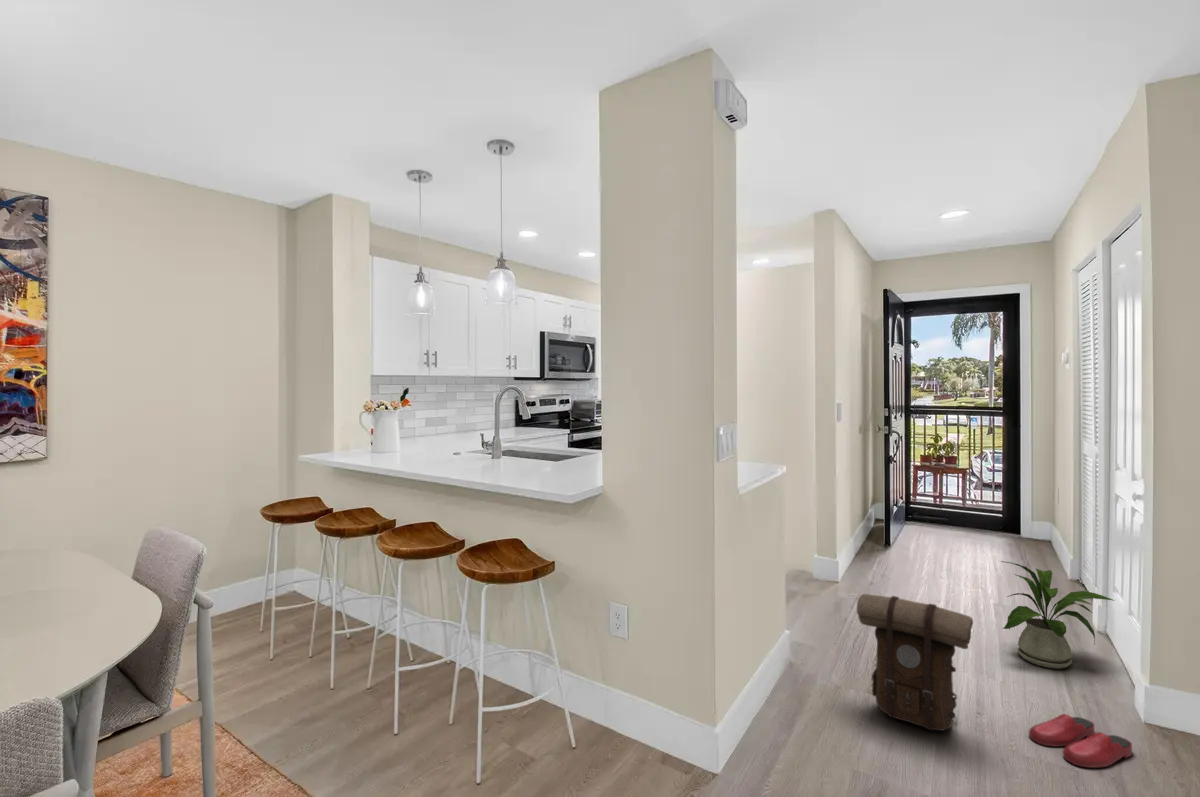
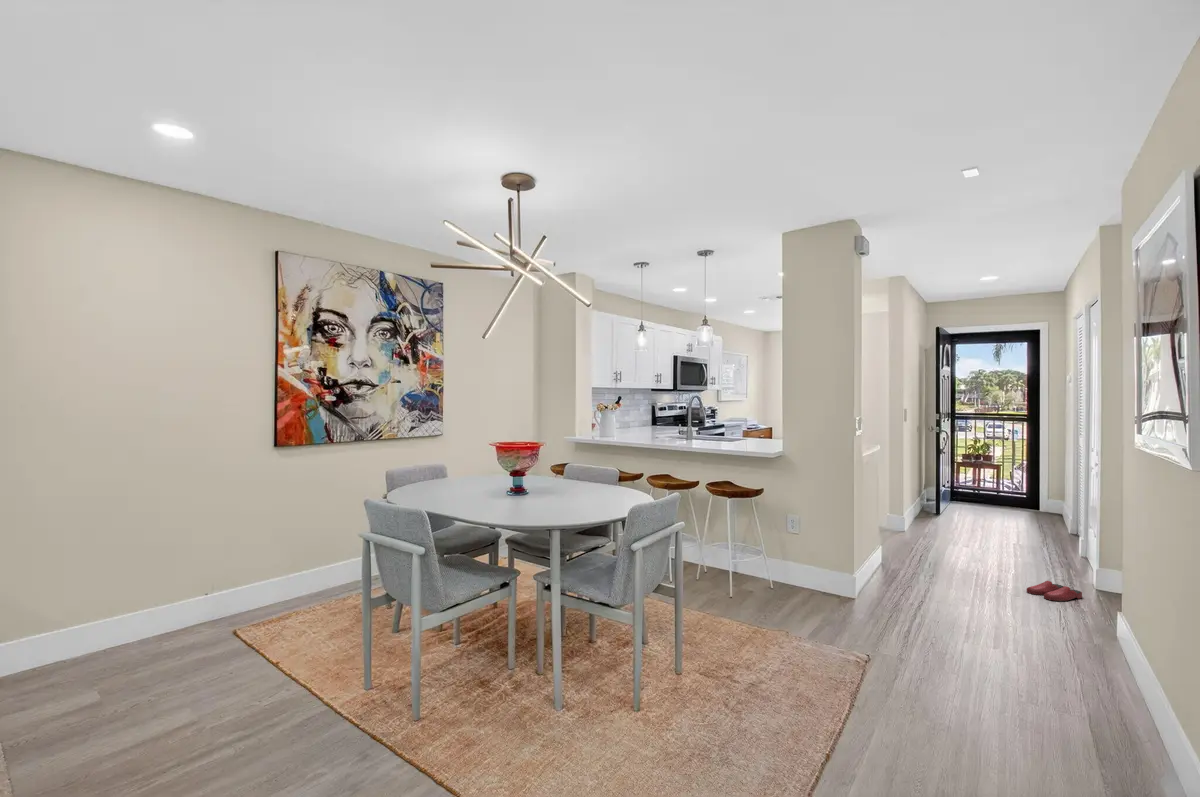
house plant: present [1002,561,1114,669] -> none [1015,507,1086,570]
backpack: present [857,594,973,731] -> none [929,517,995,589]

